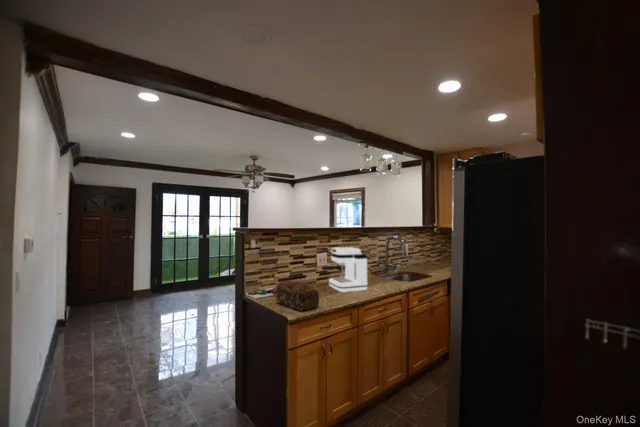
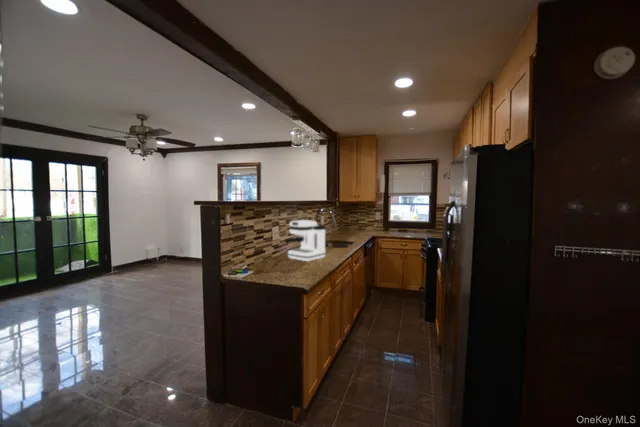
bread loaf: present [276,280,319,310] -> none [263,254,309,279]

